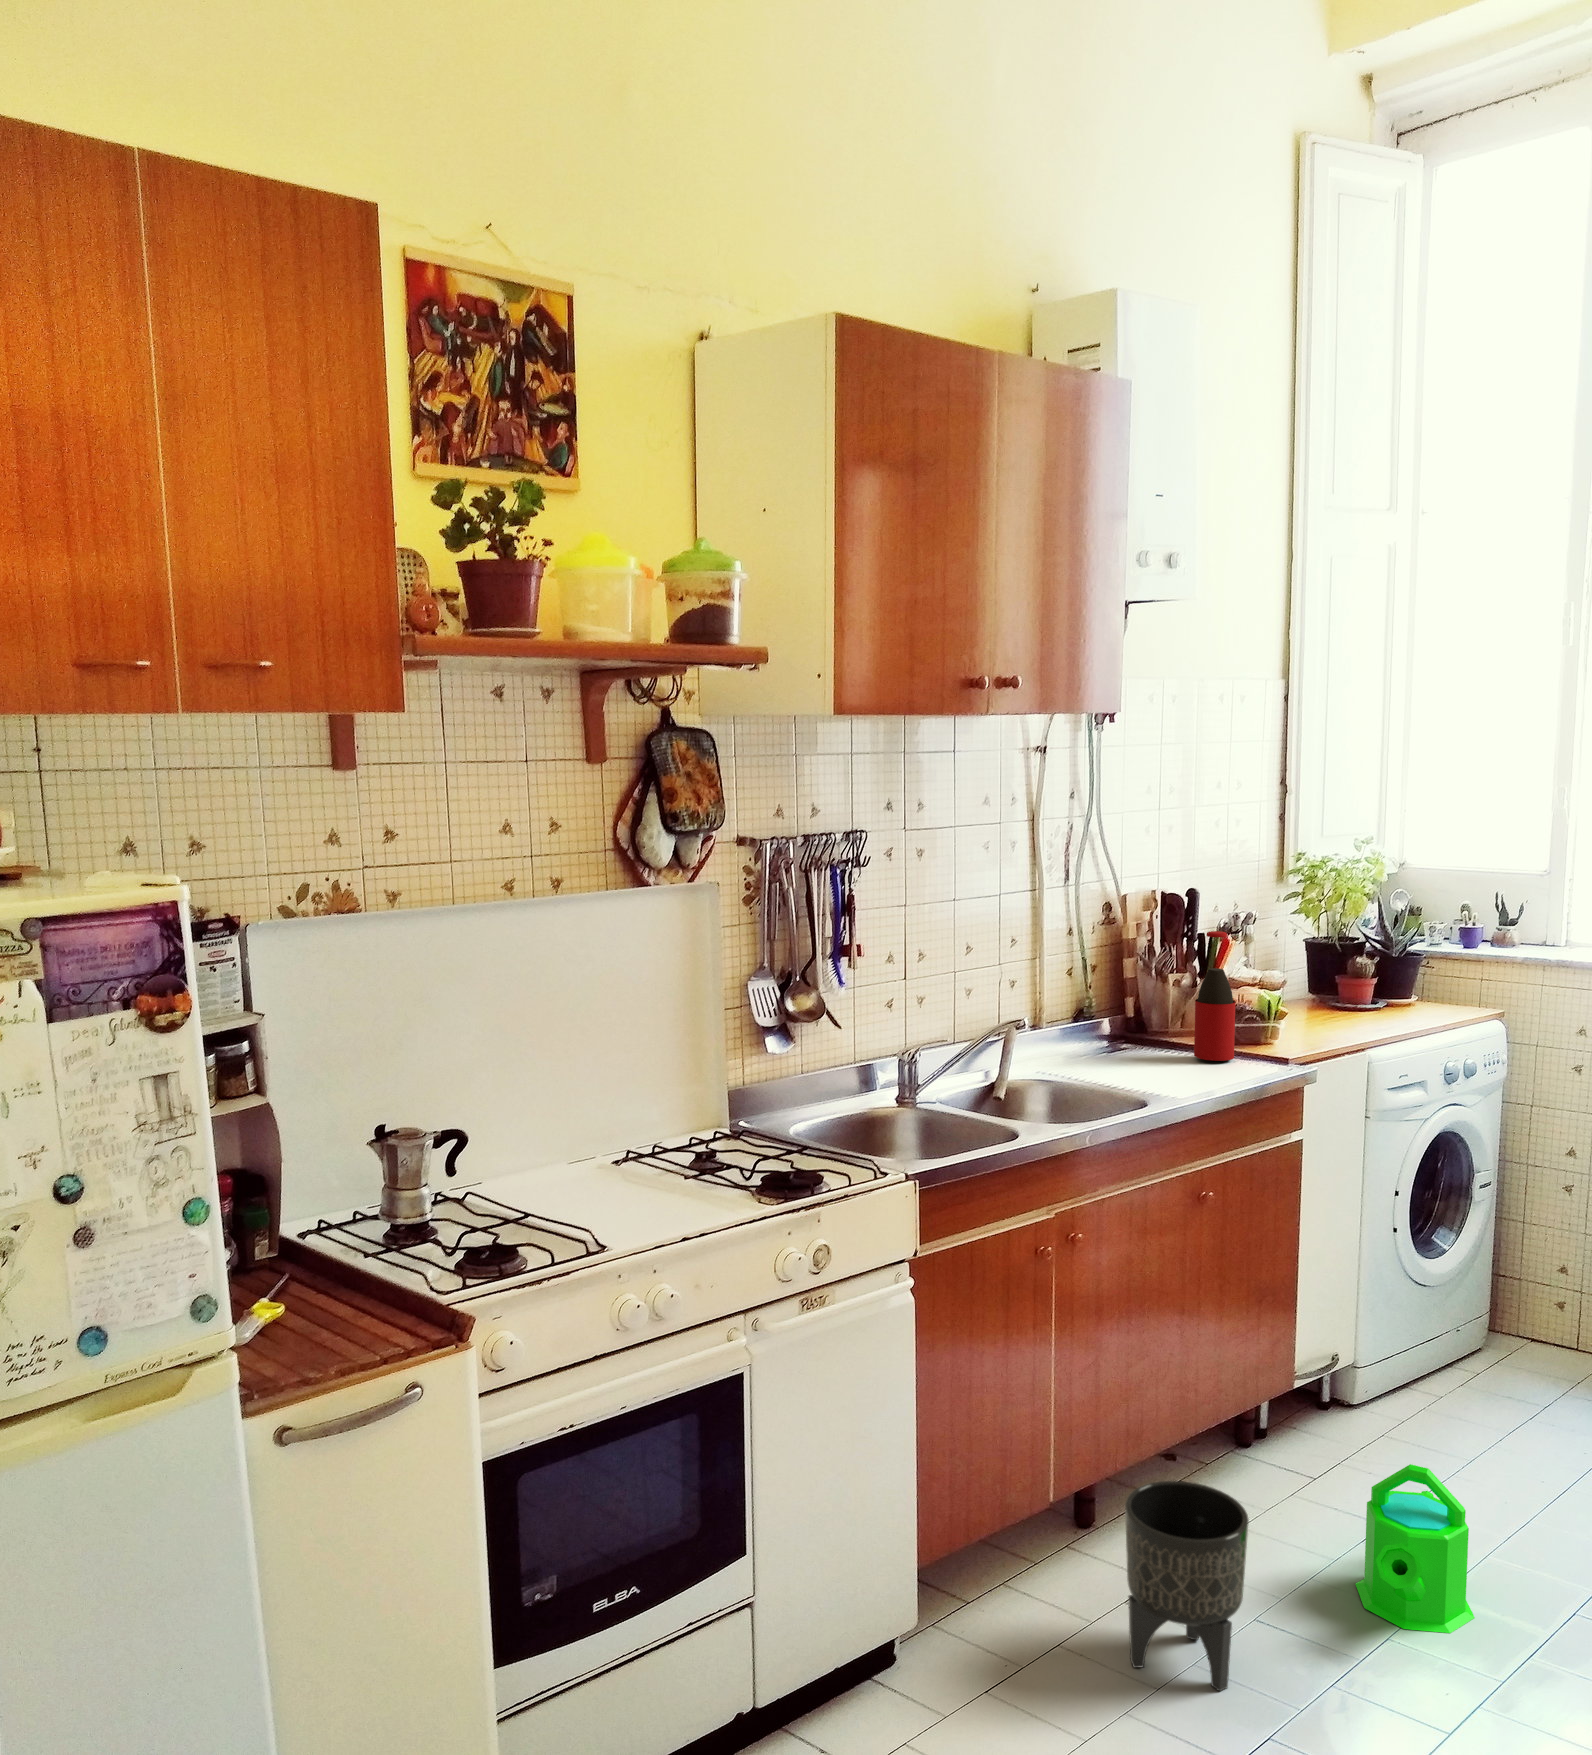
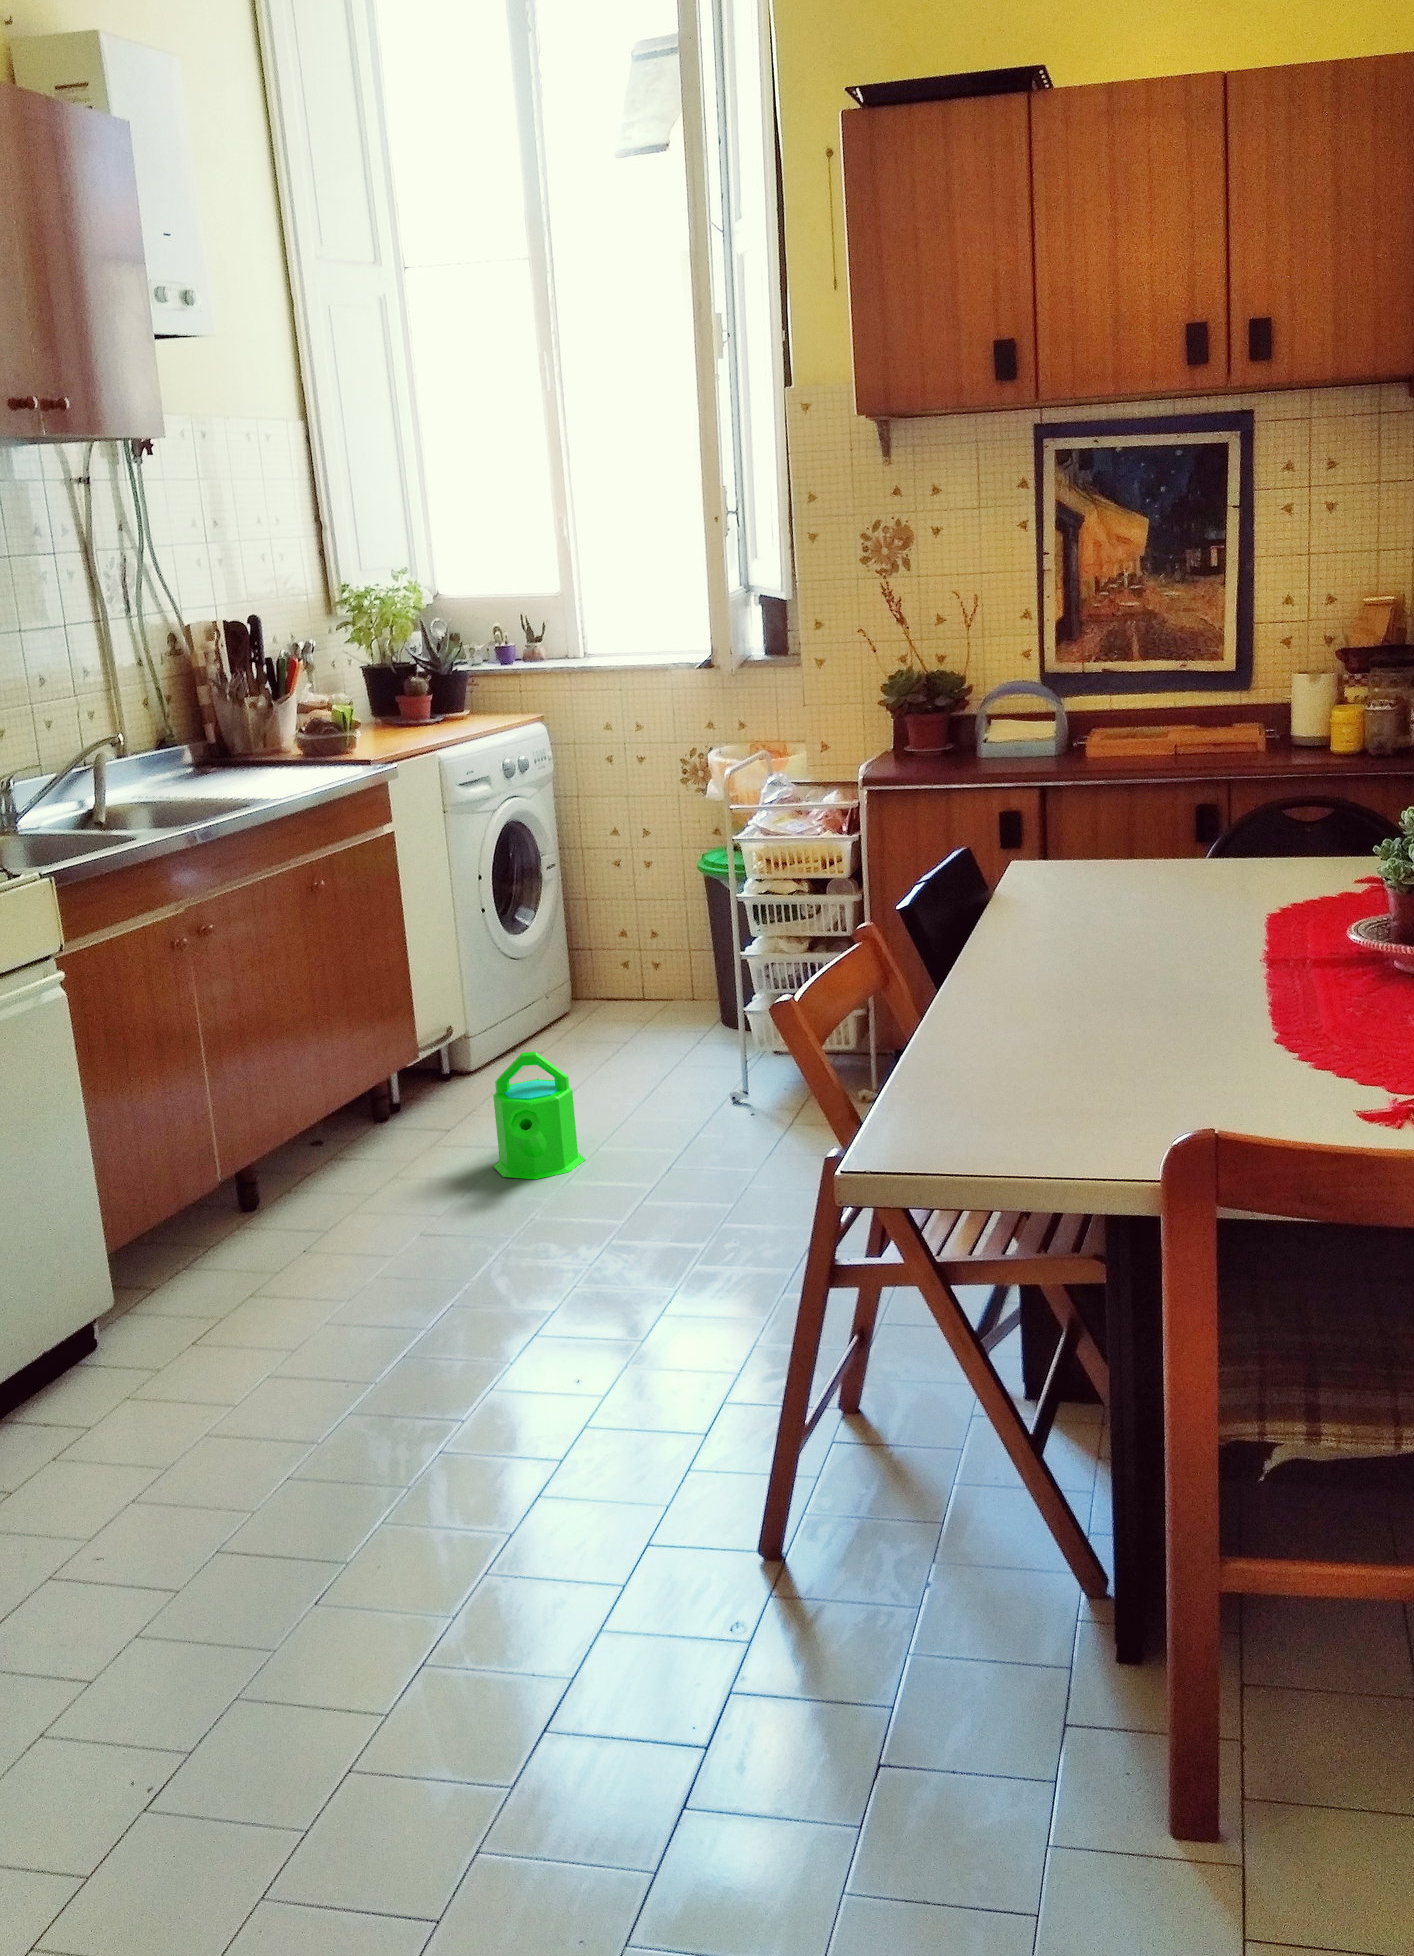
bottle: present [1194,931,1235,1061] -> none [277,646,321,771]
planter: present [1125,1481,1249,1691] -> none [299,1098,409,1259]

